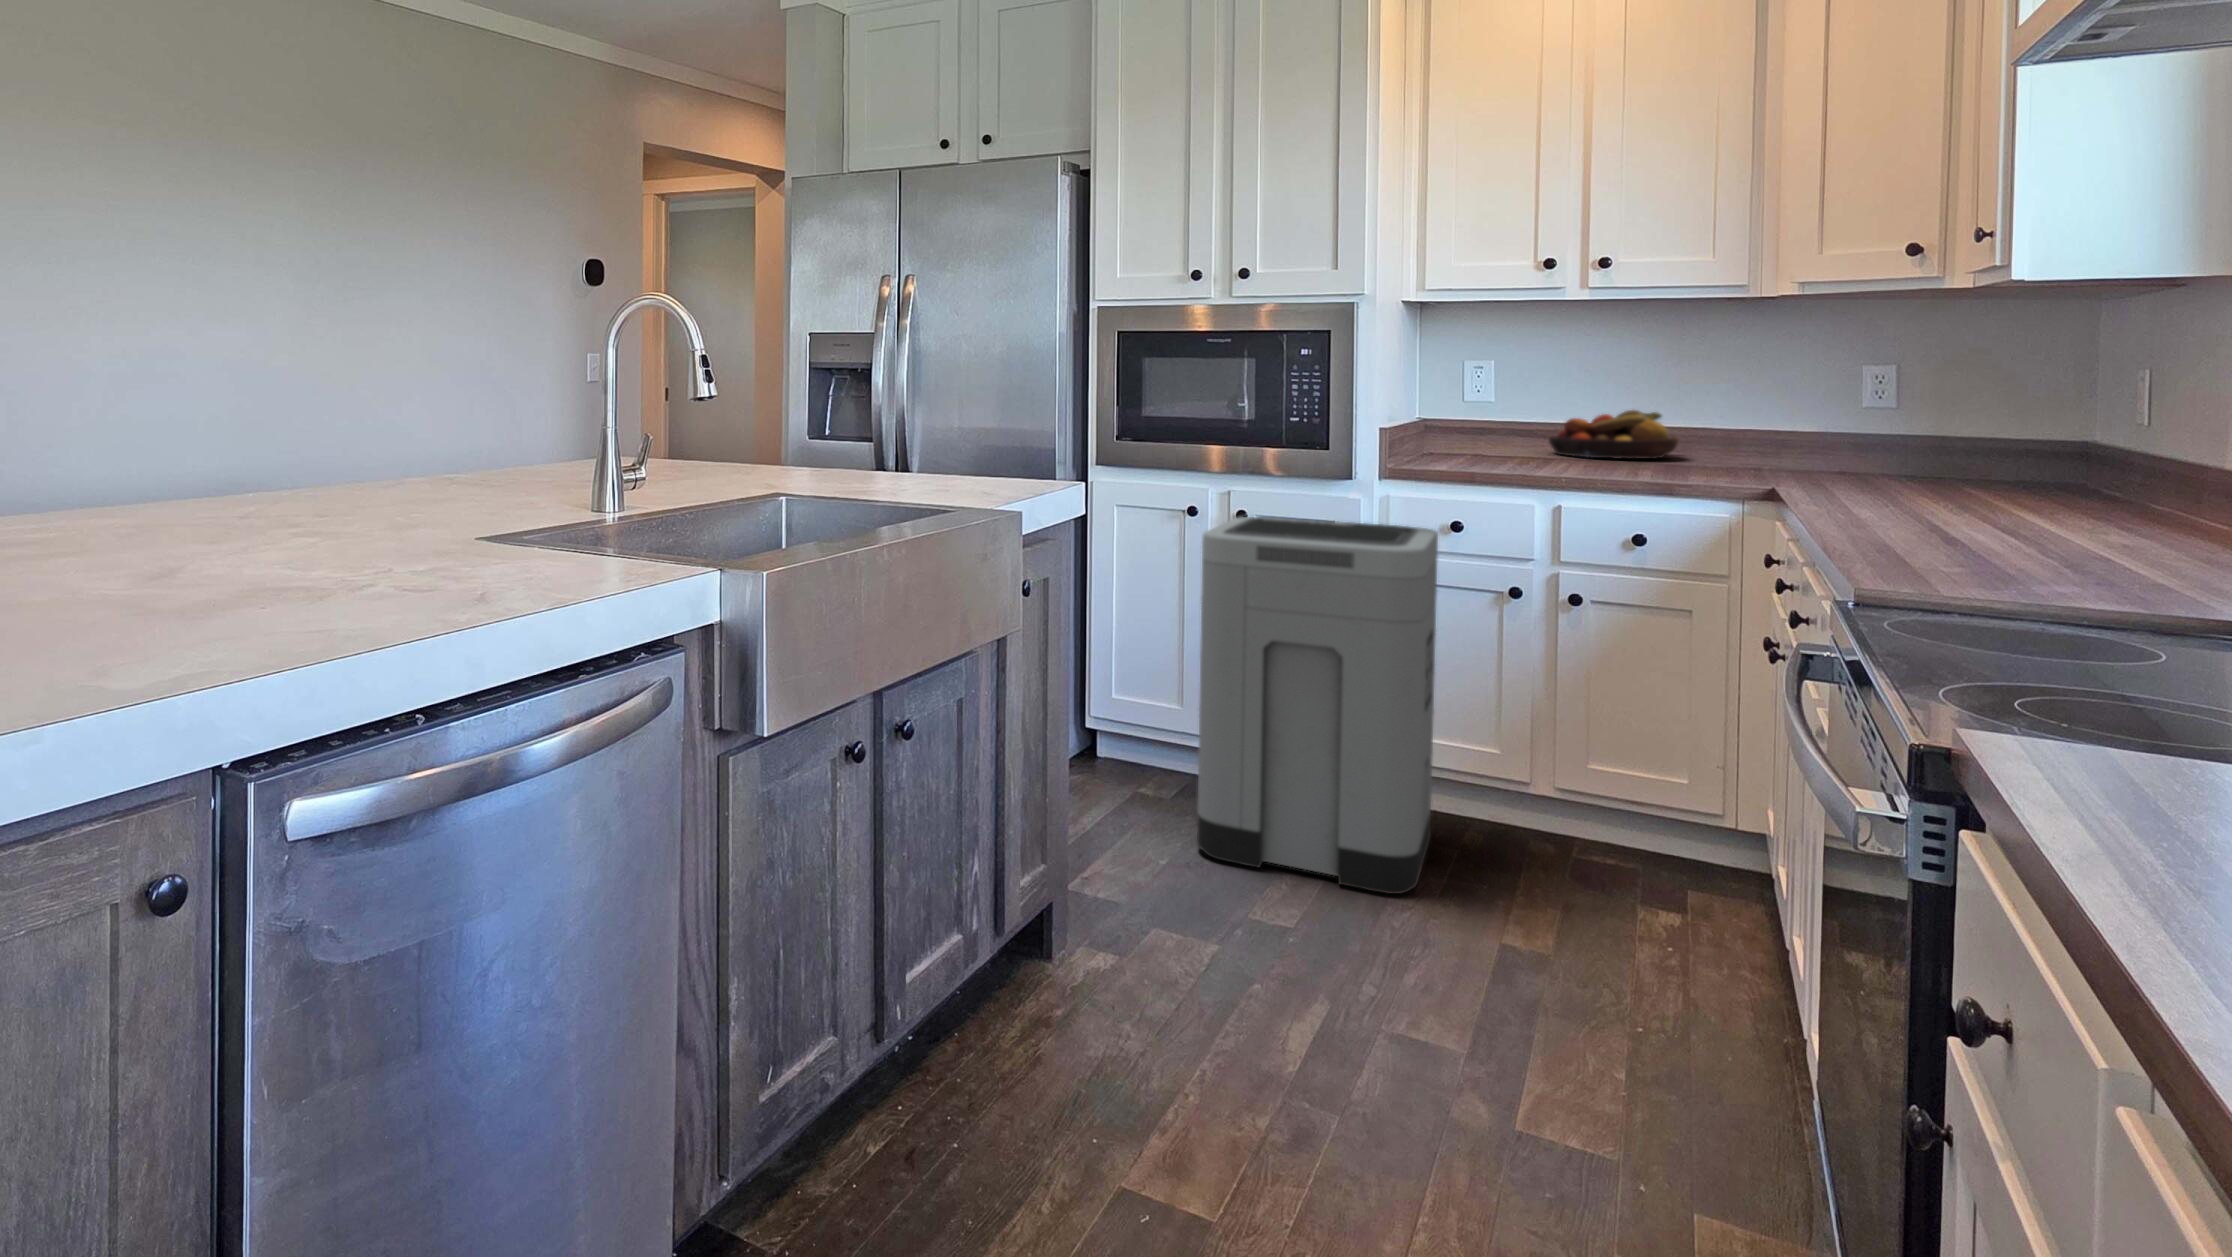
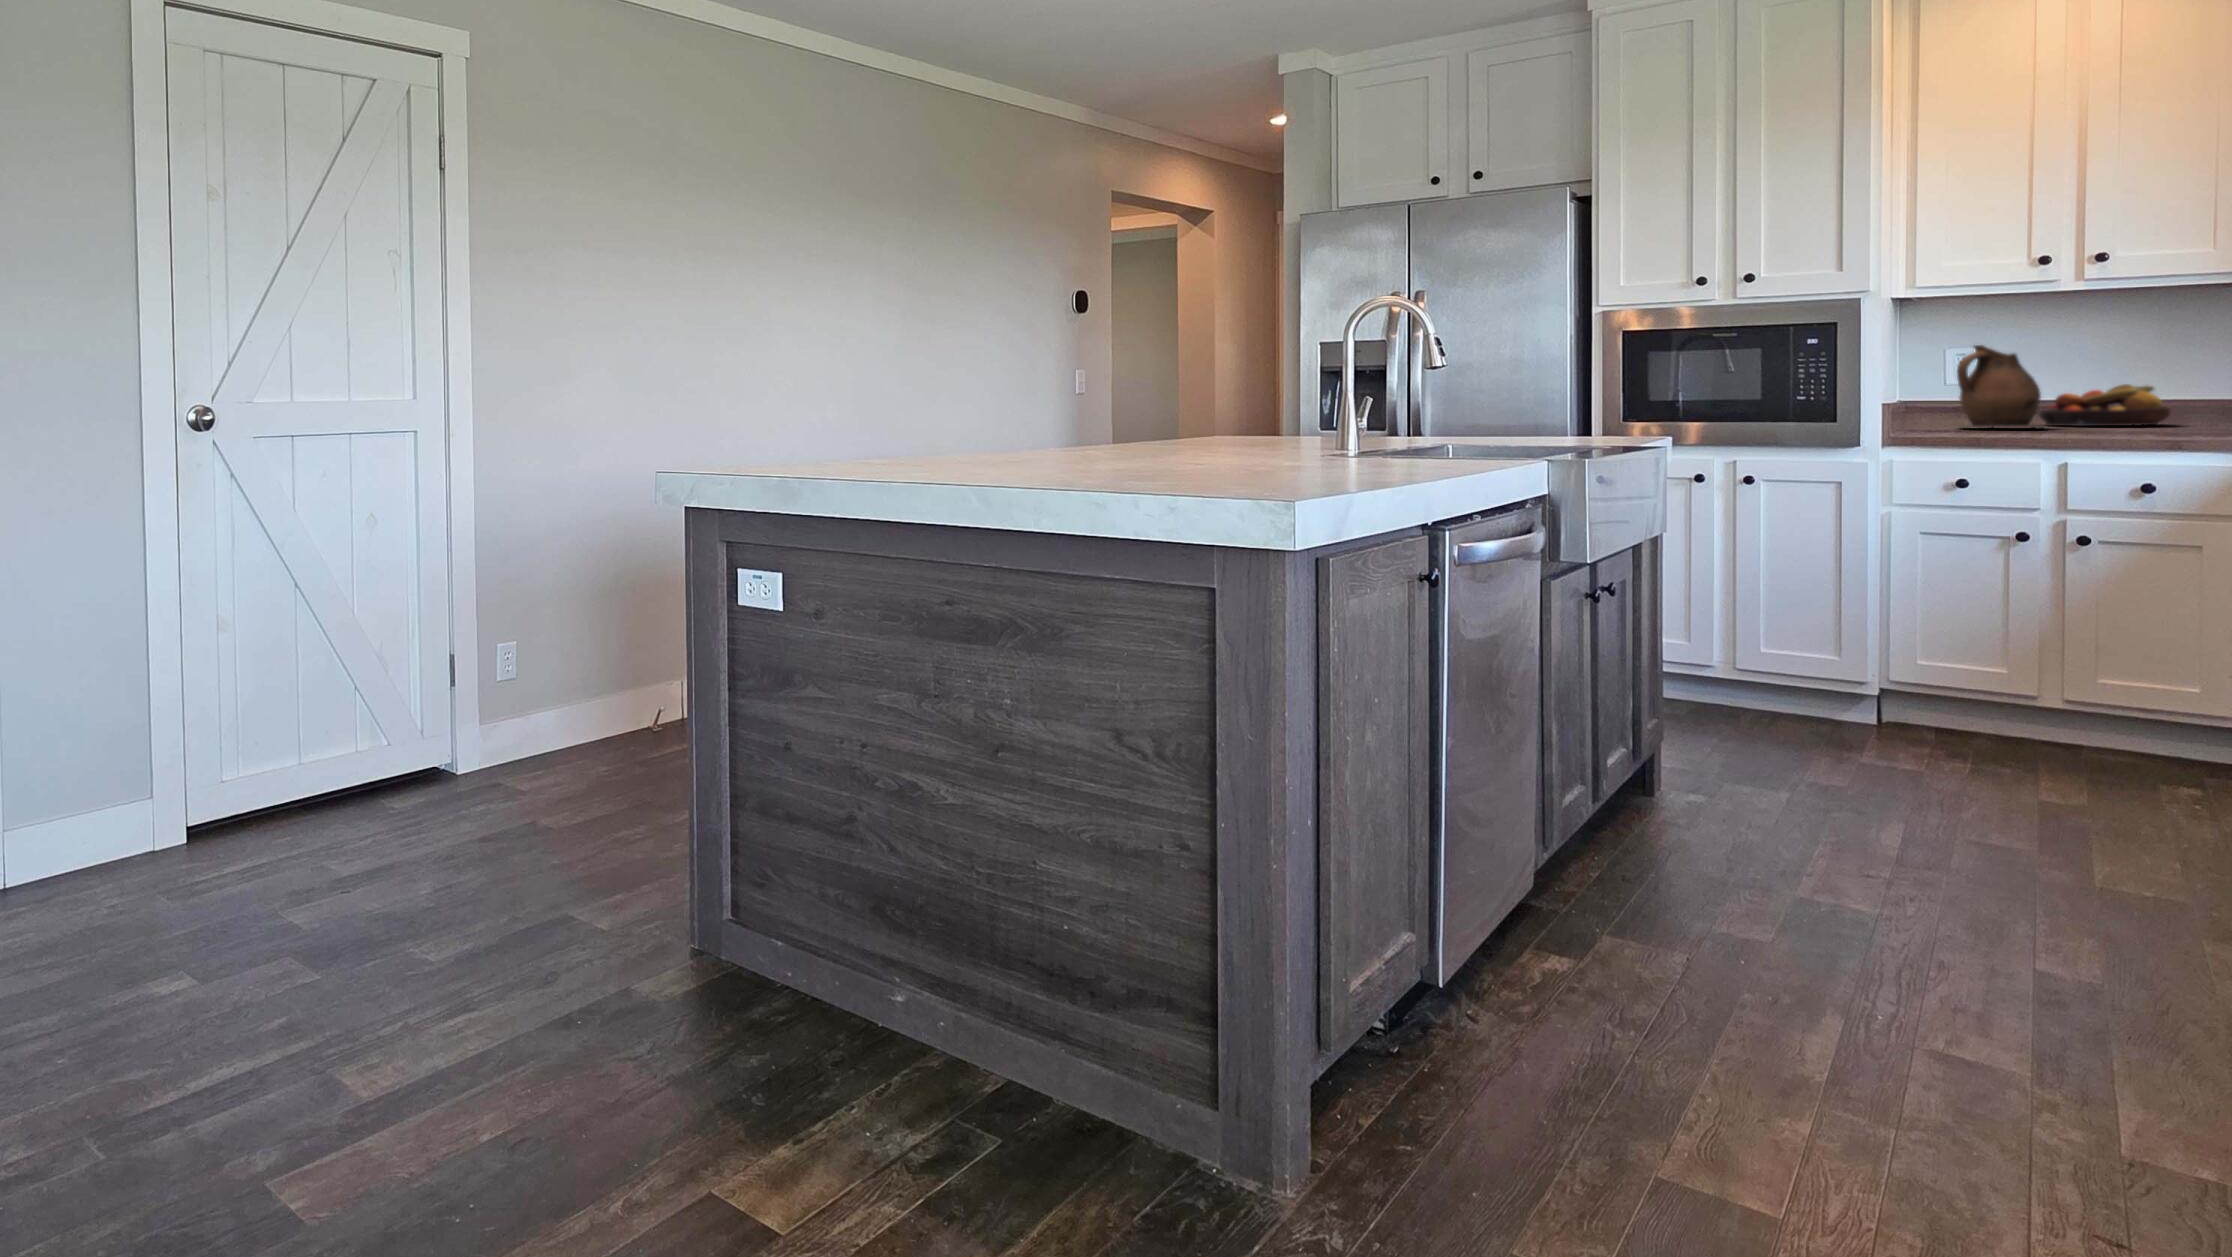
ceramic pitcher: none [1457,361,1548,463] -> present [1957,345,2045,428]
trash can: present [1197,517,1438,894] -> none [1732,481,1949,769]

